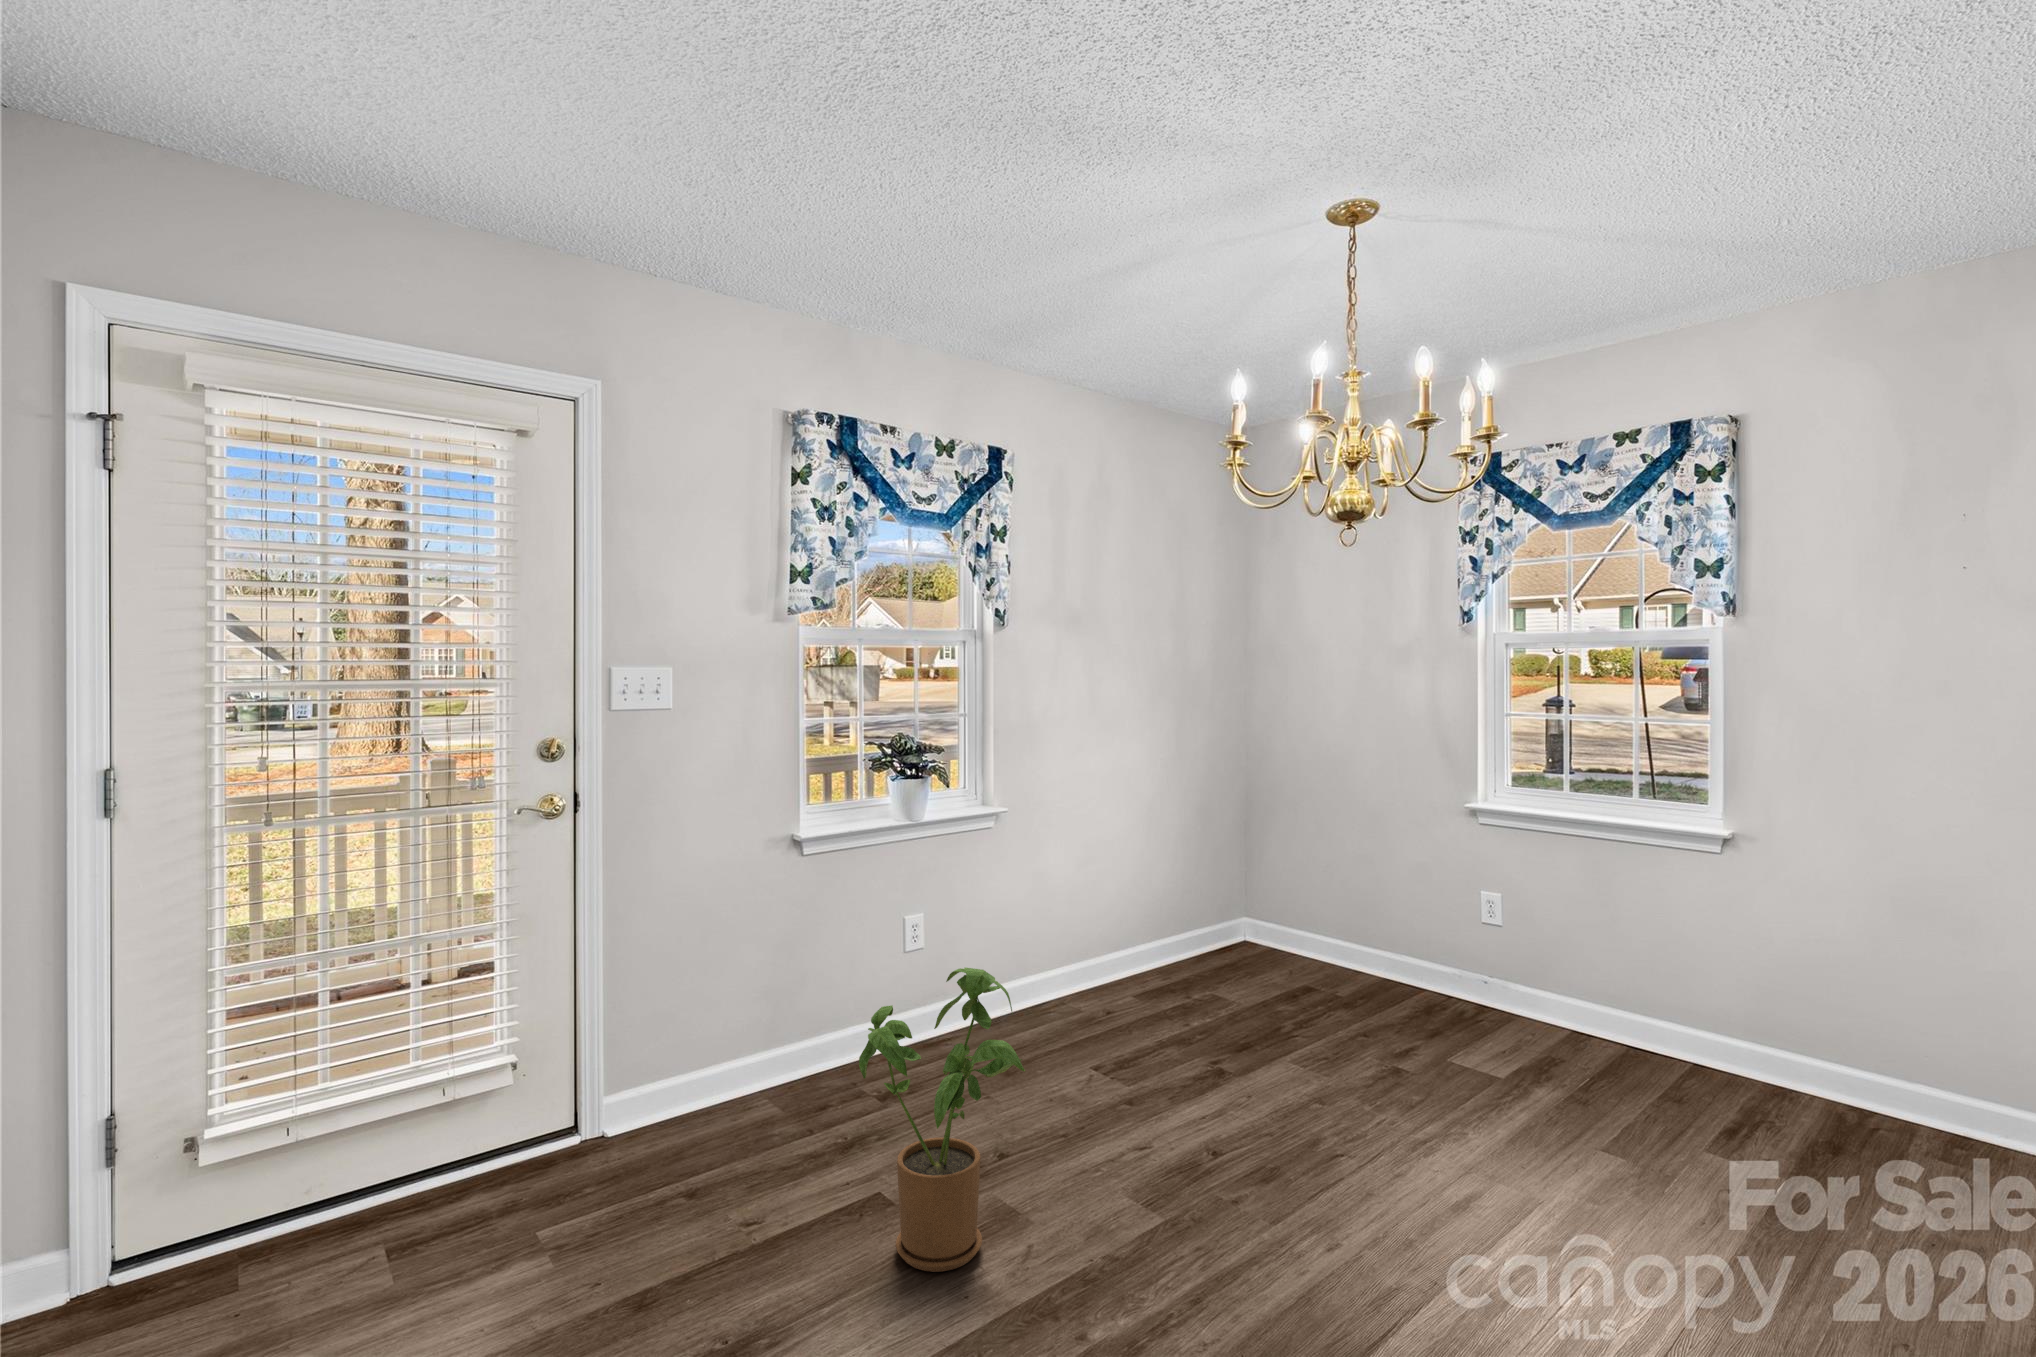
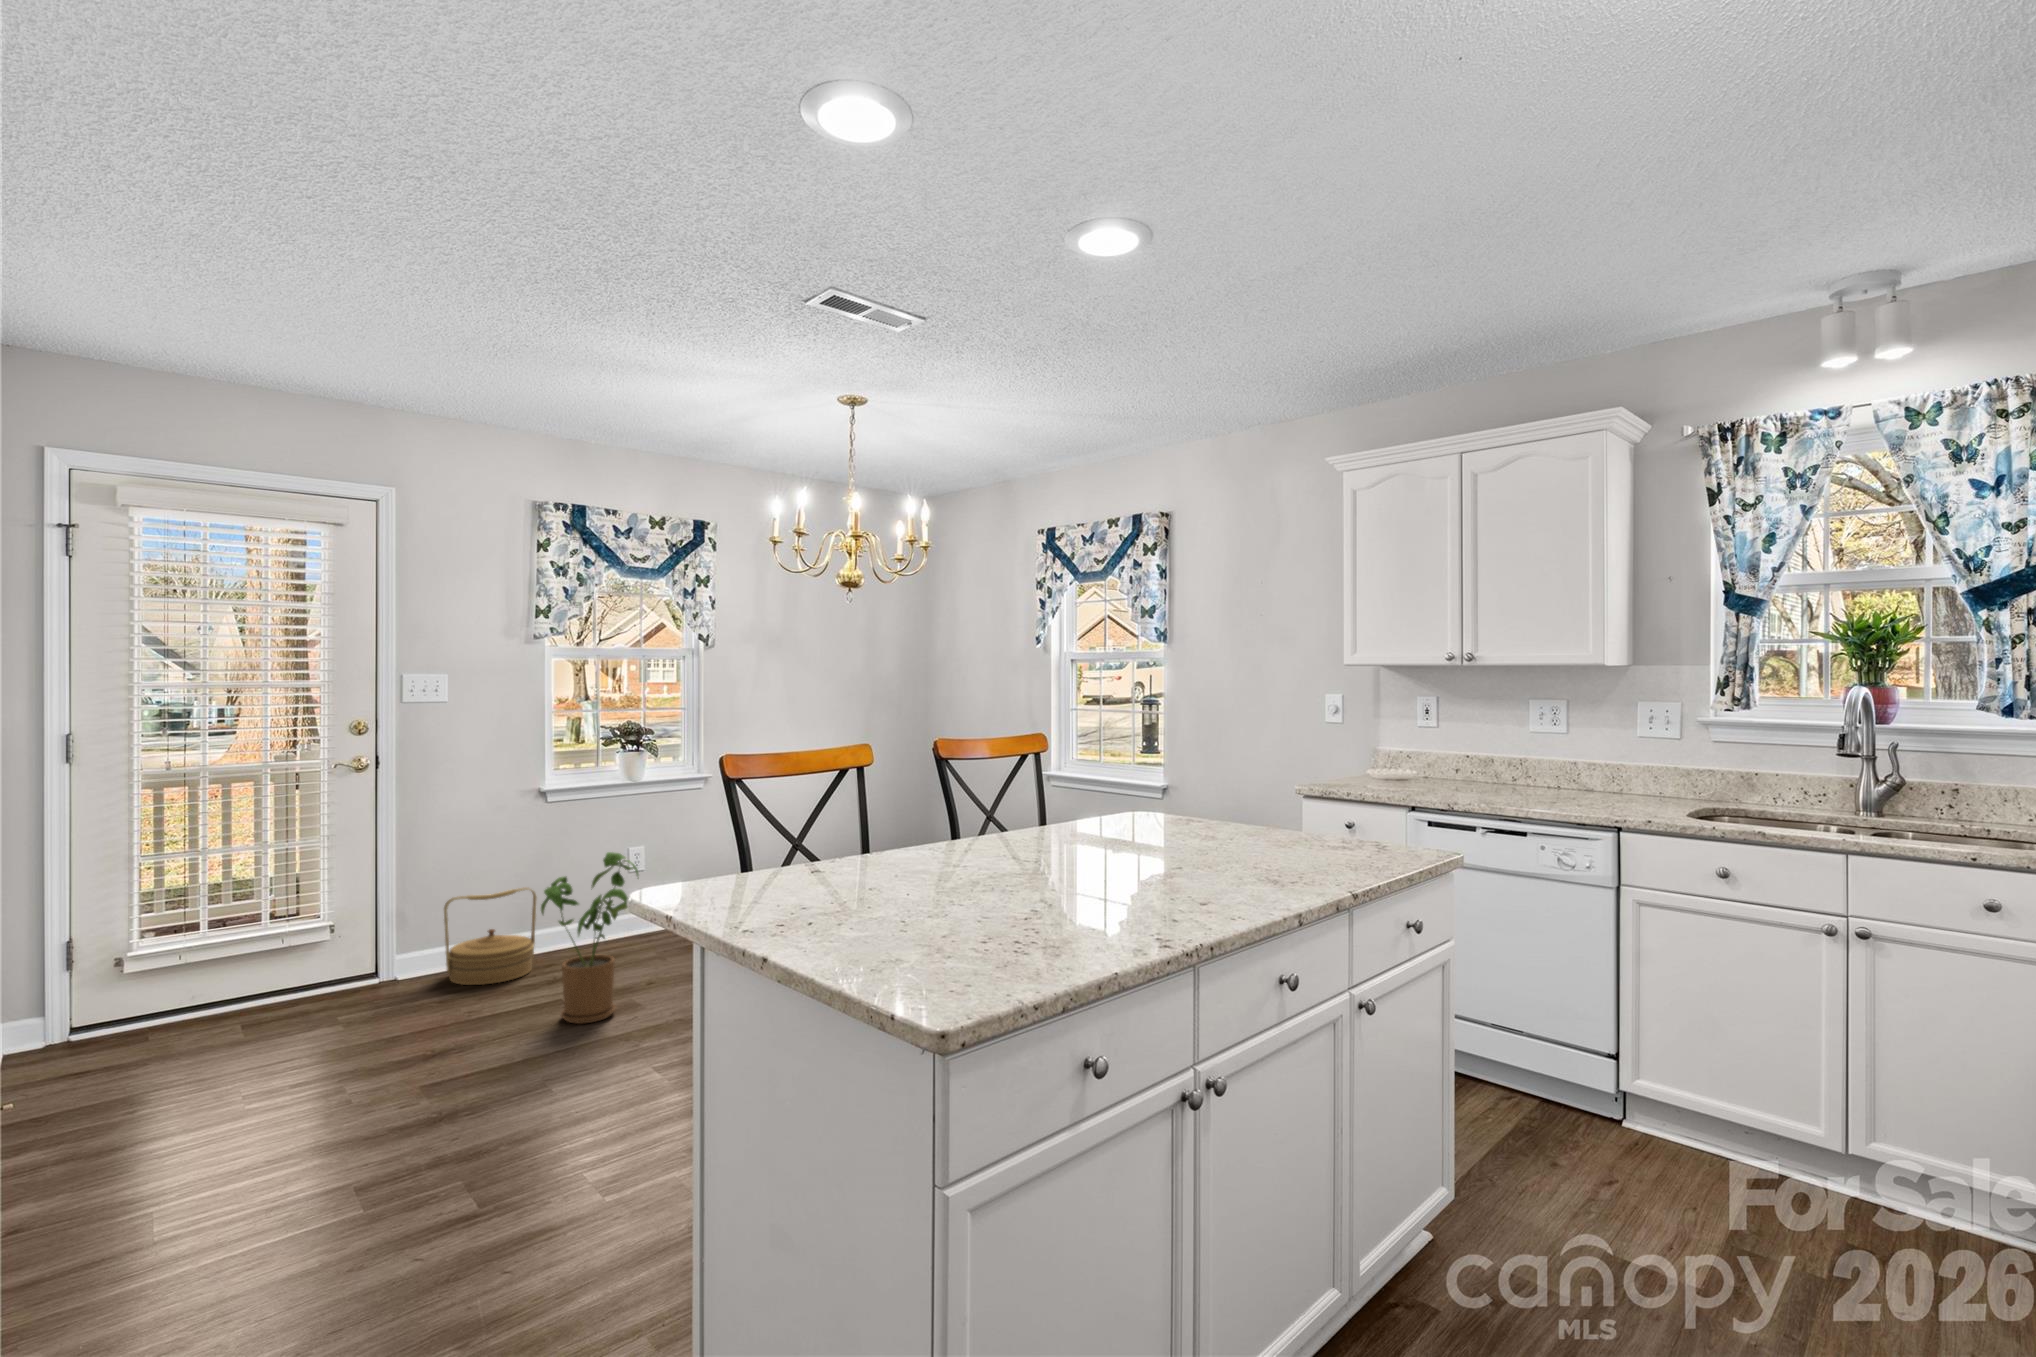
basket: none [676,994,803,1158] -> present [444,888,537,985]

